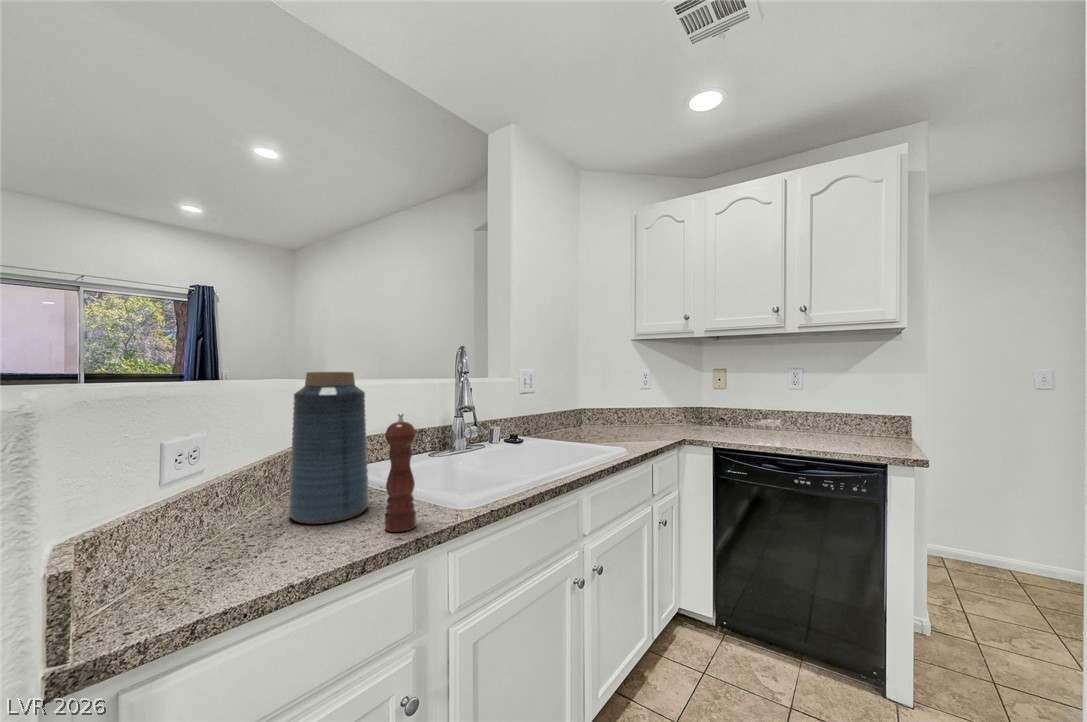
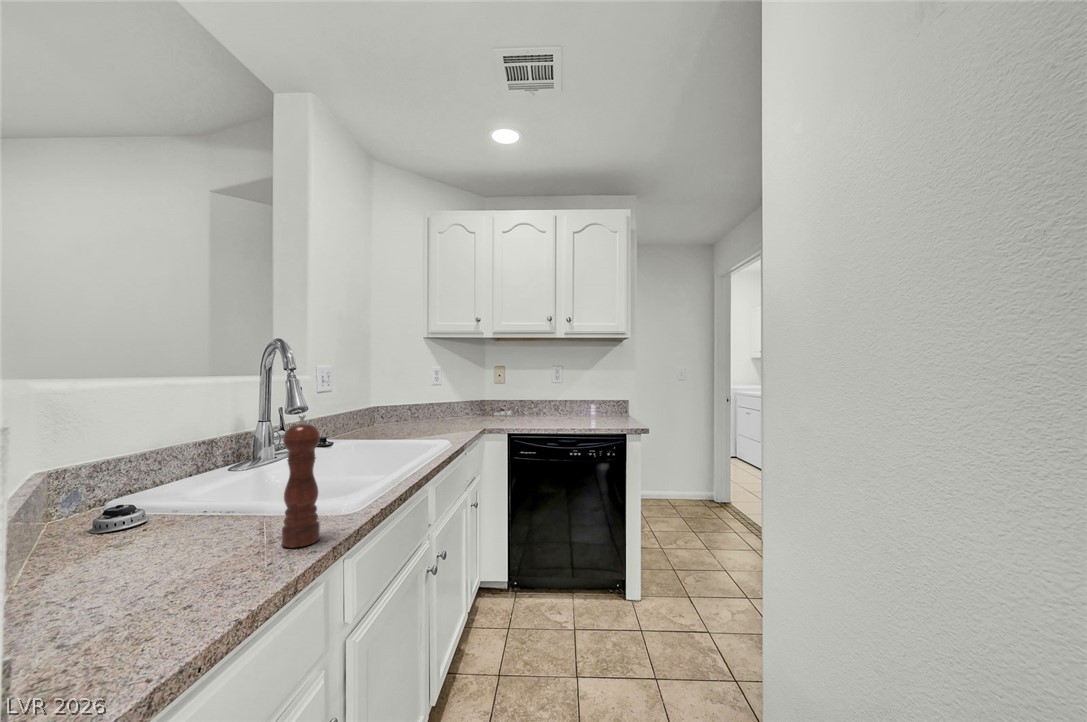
vase: present [288,372,369,524] -> none [109,370,230,567]

